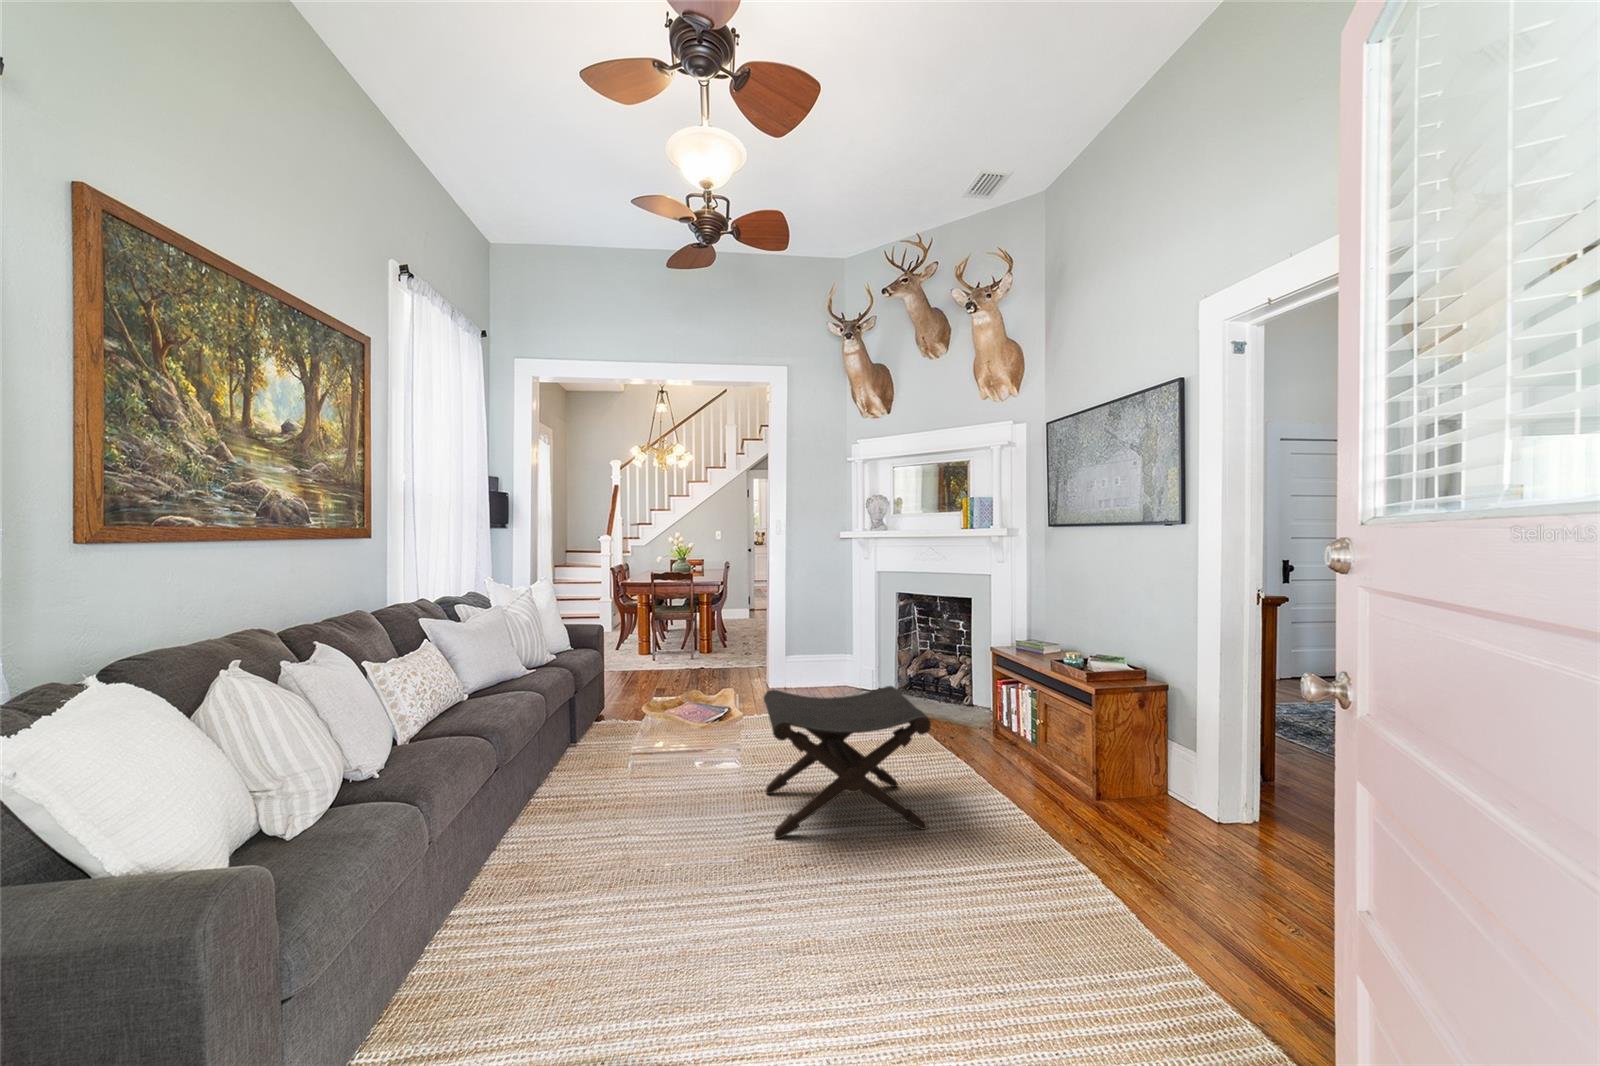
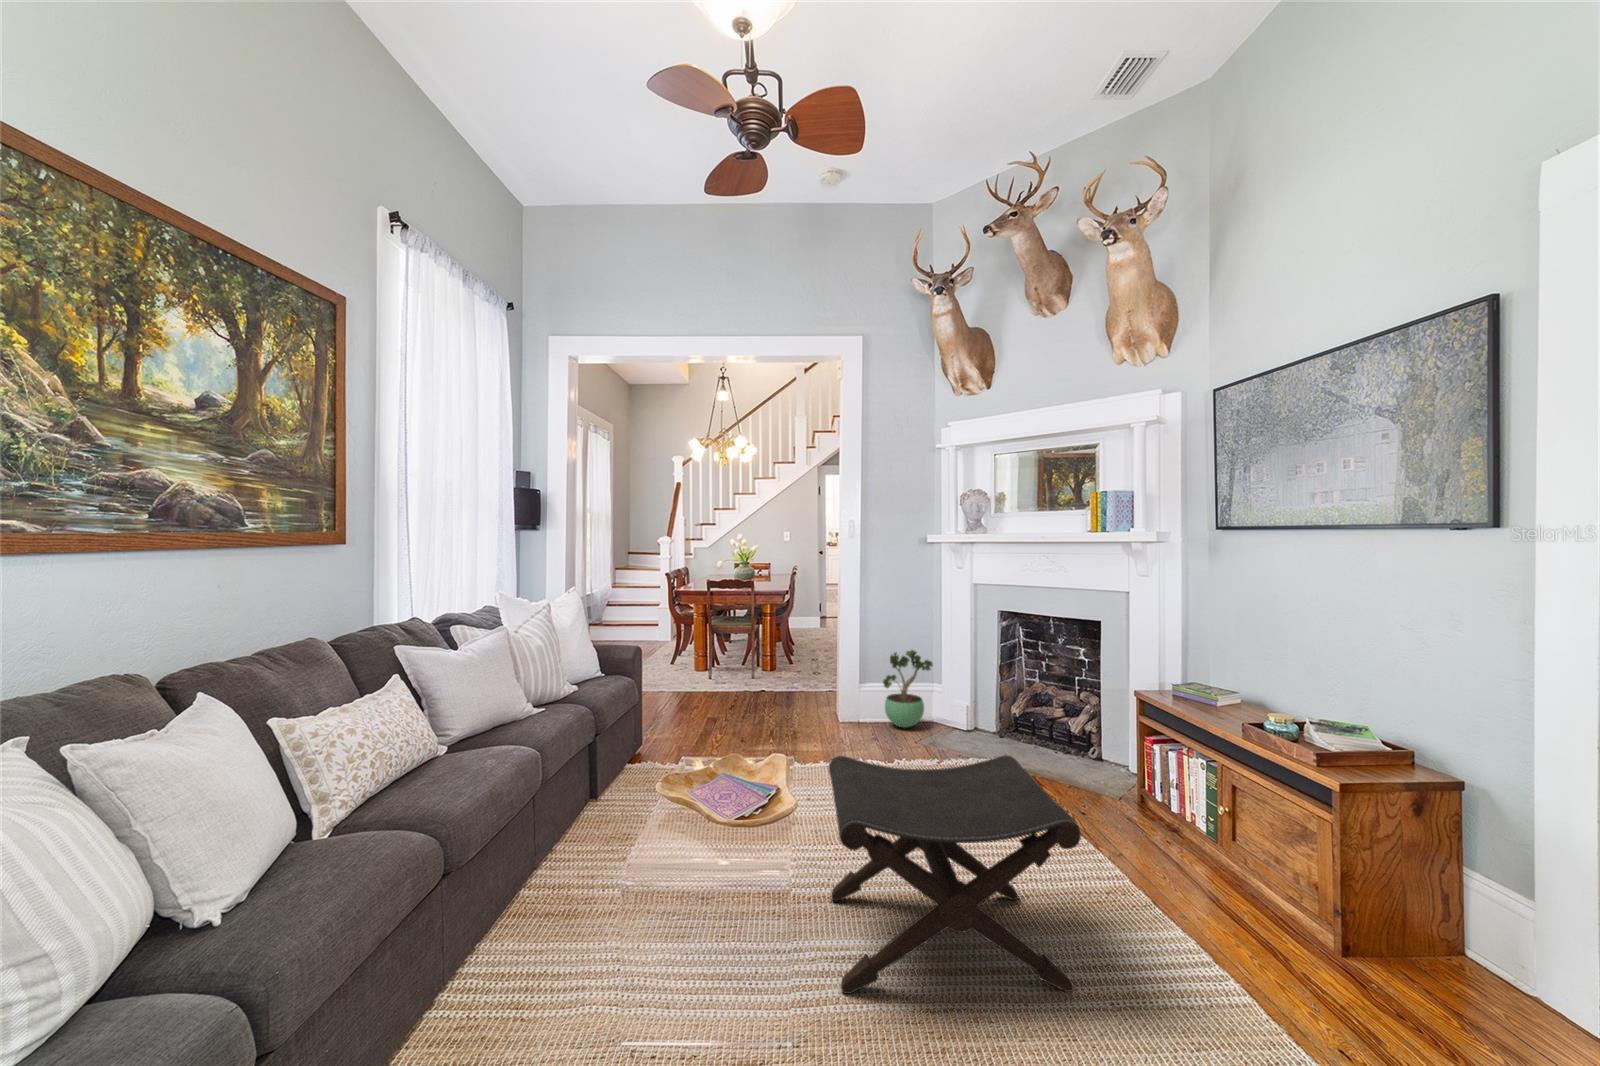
potted plant: none [805,625,845,689] -> present [883,650,933,728]

